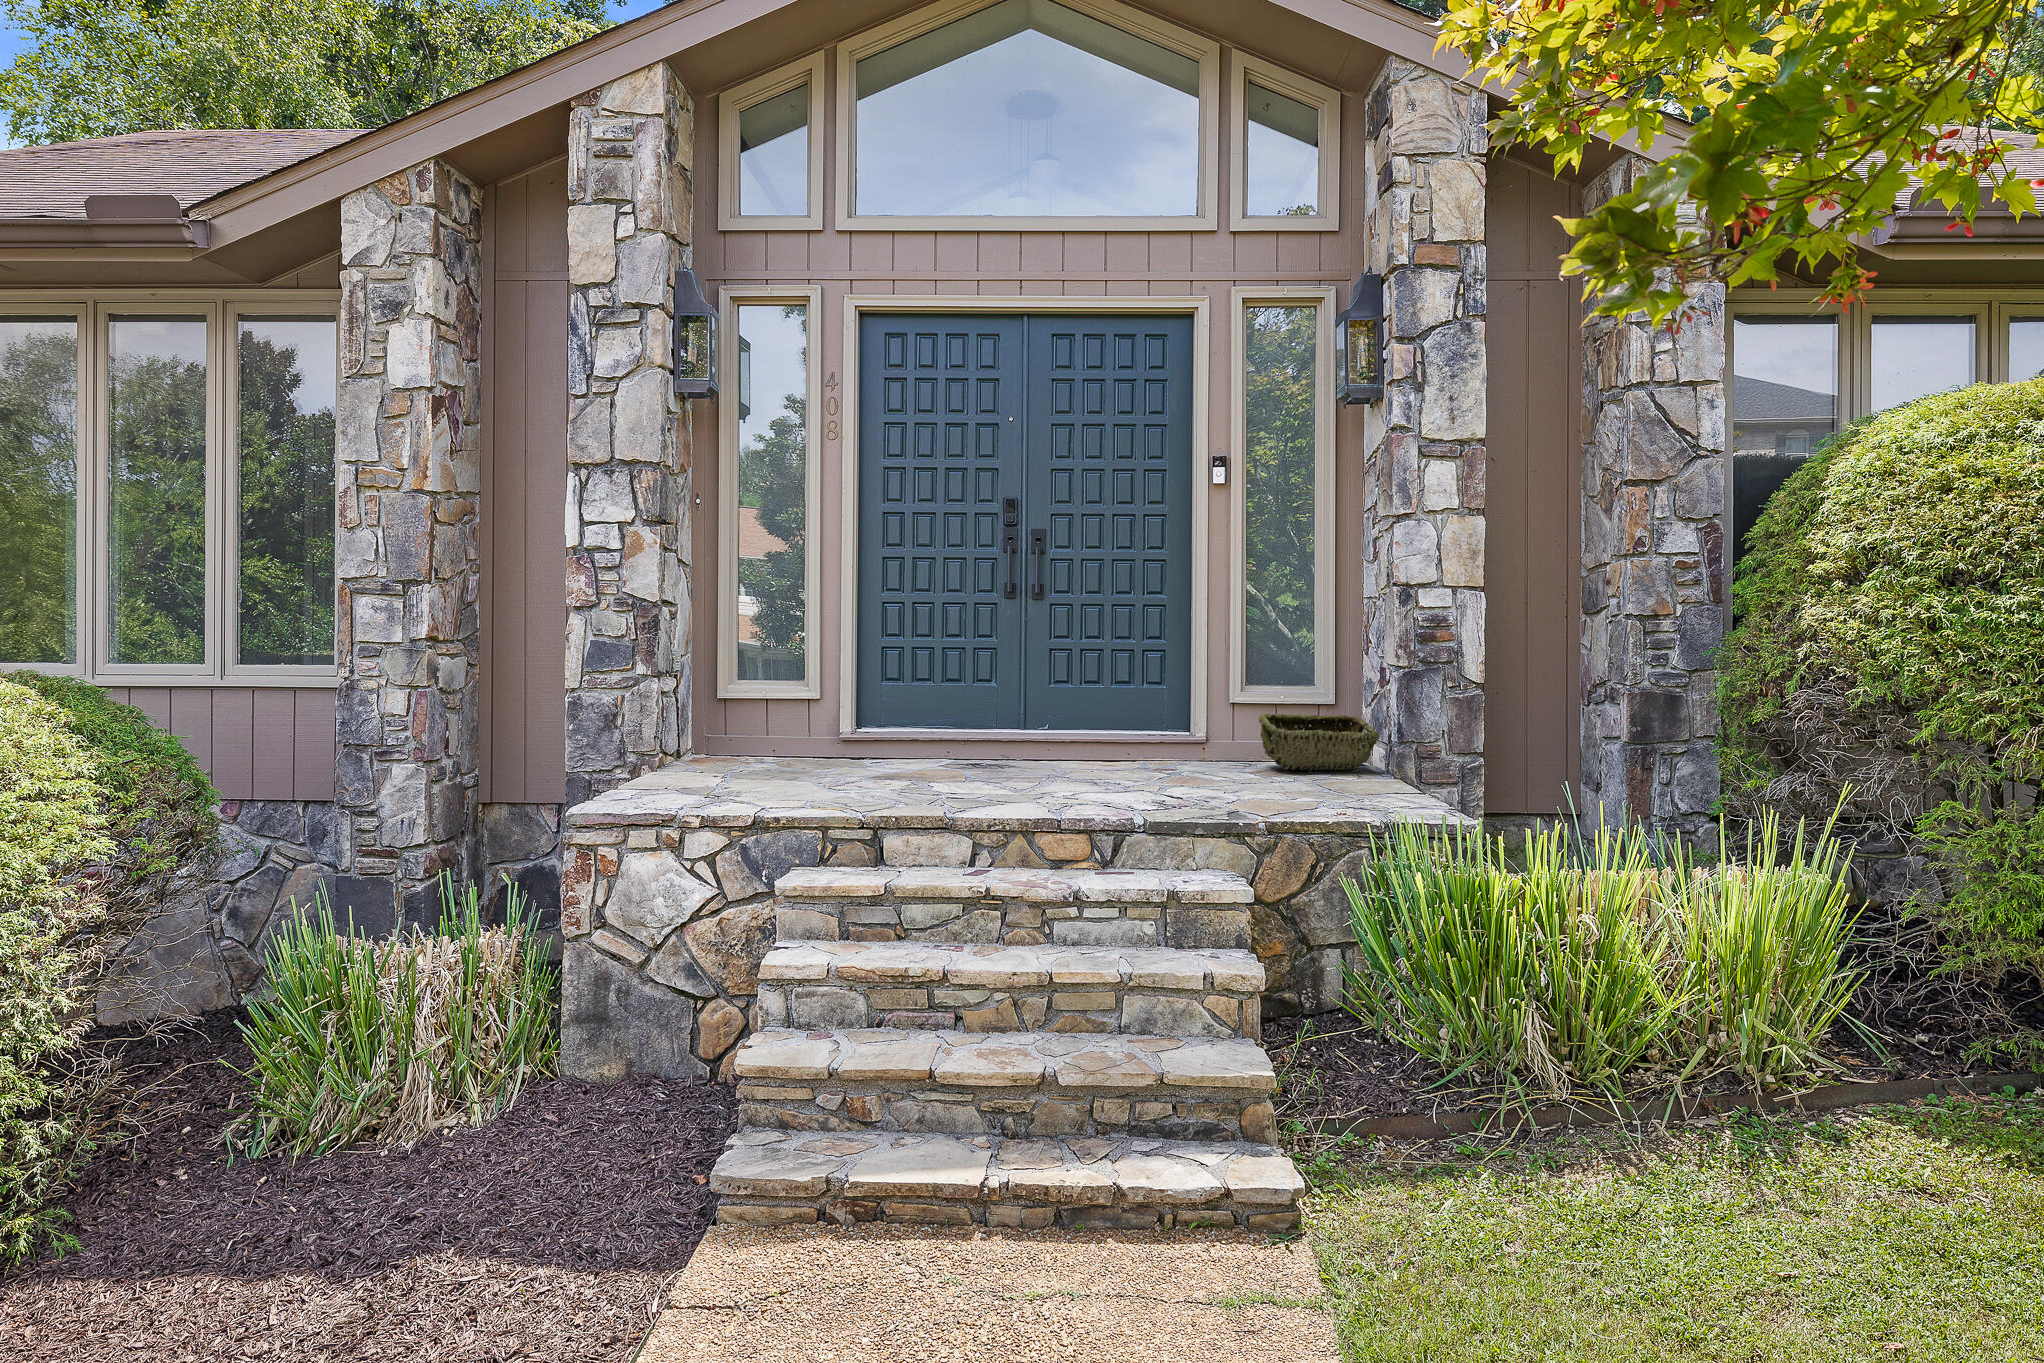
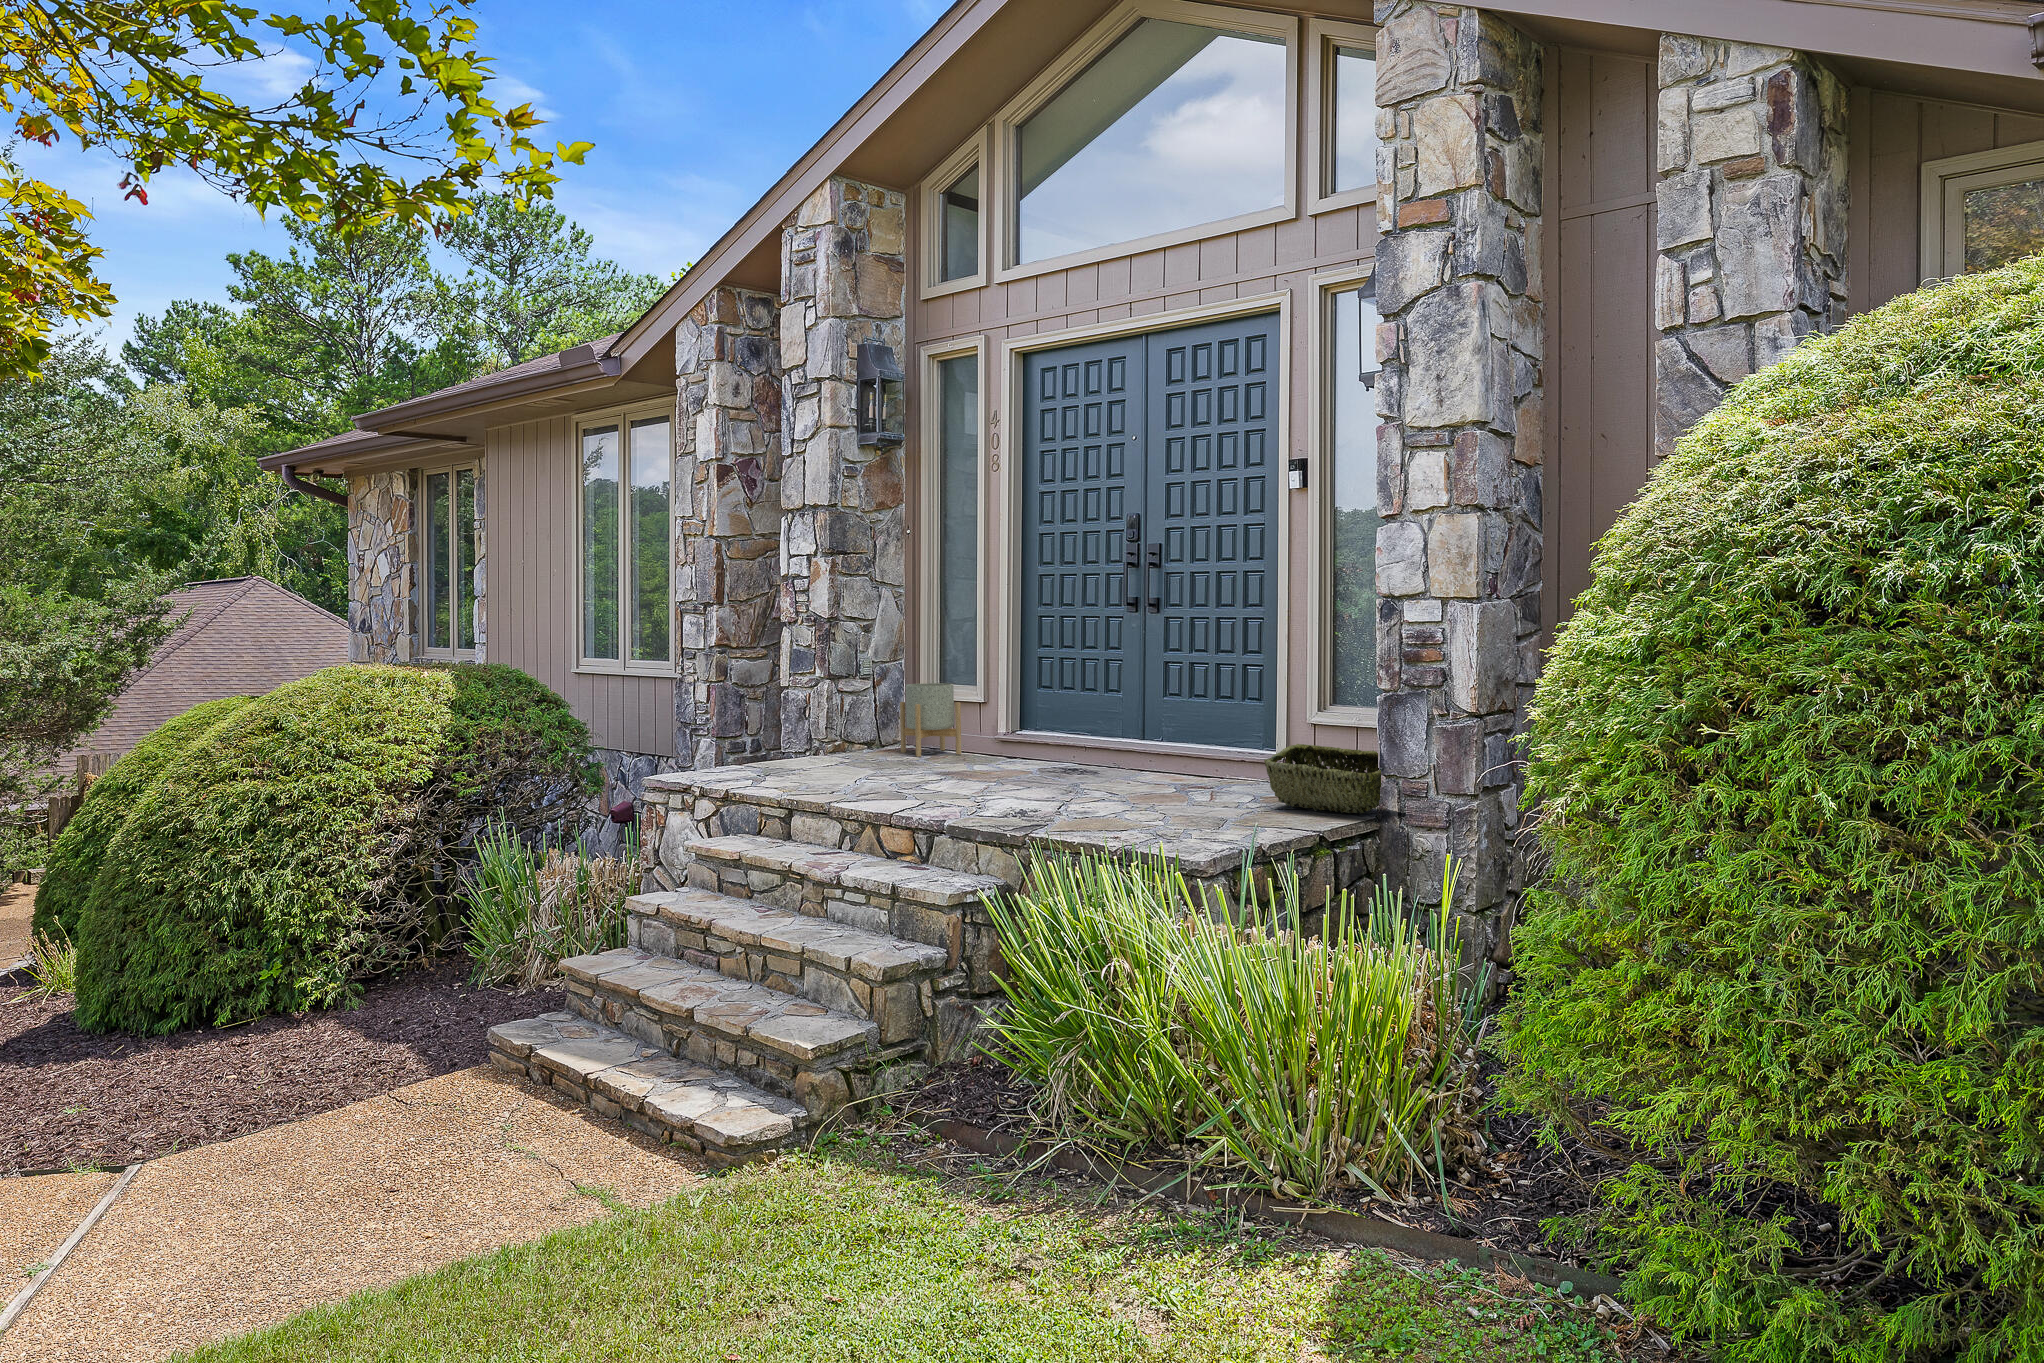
planter: none [732,678,808,764] -> present [900,683,961,757]

